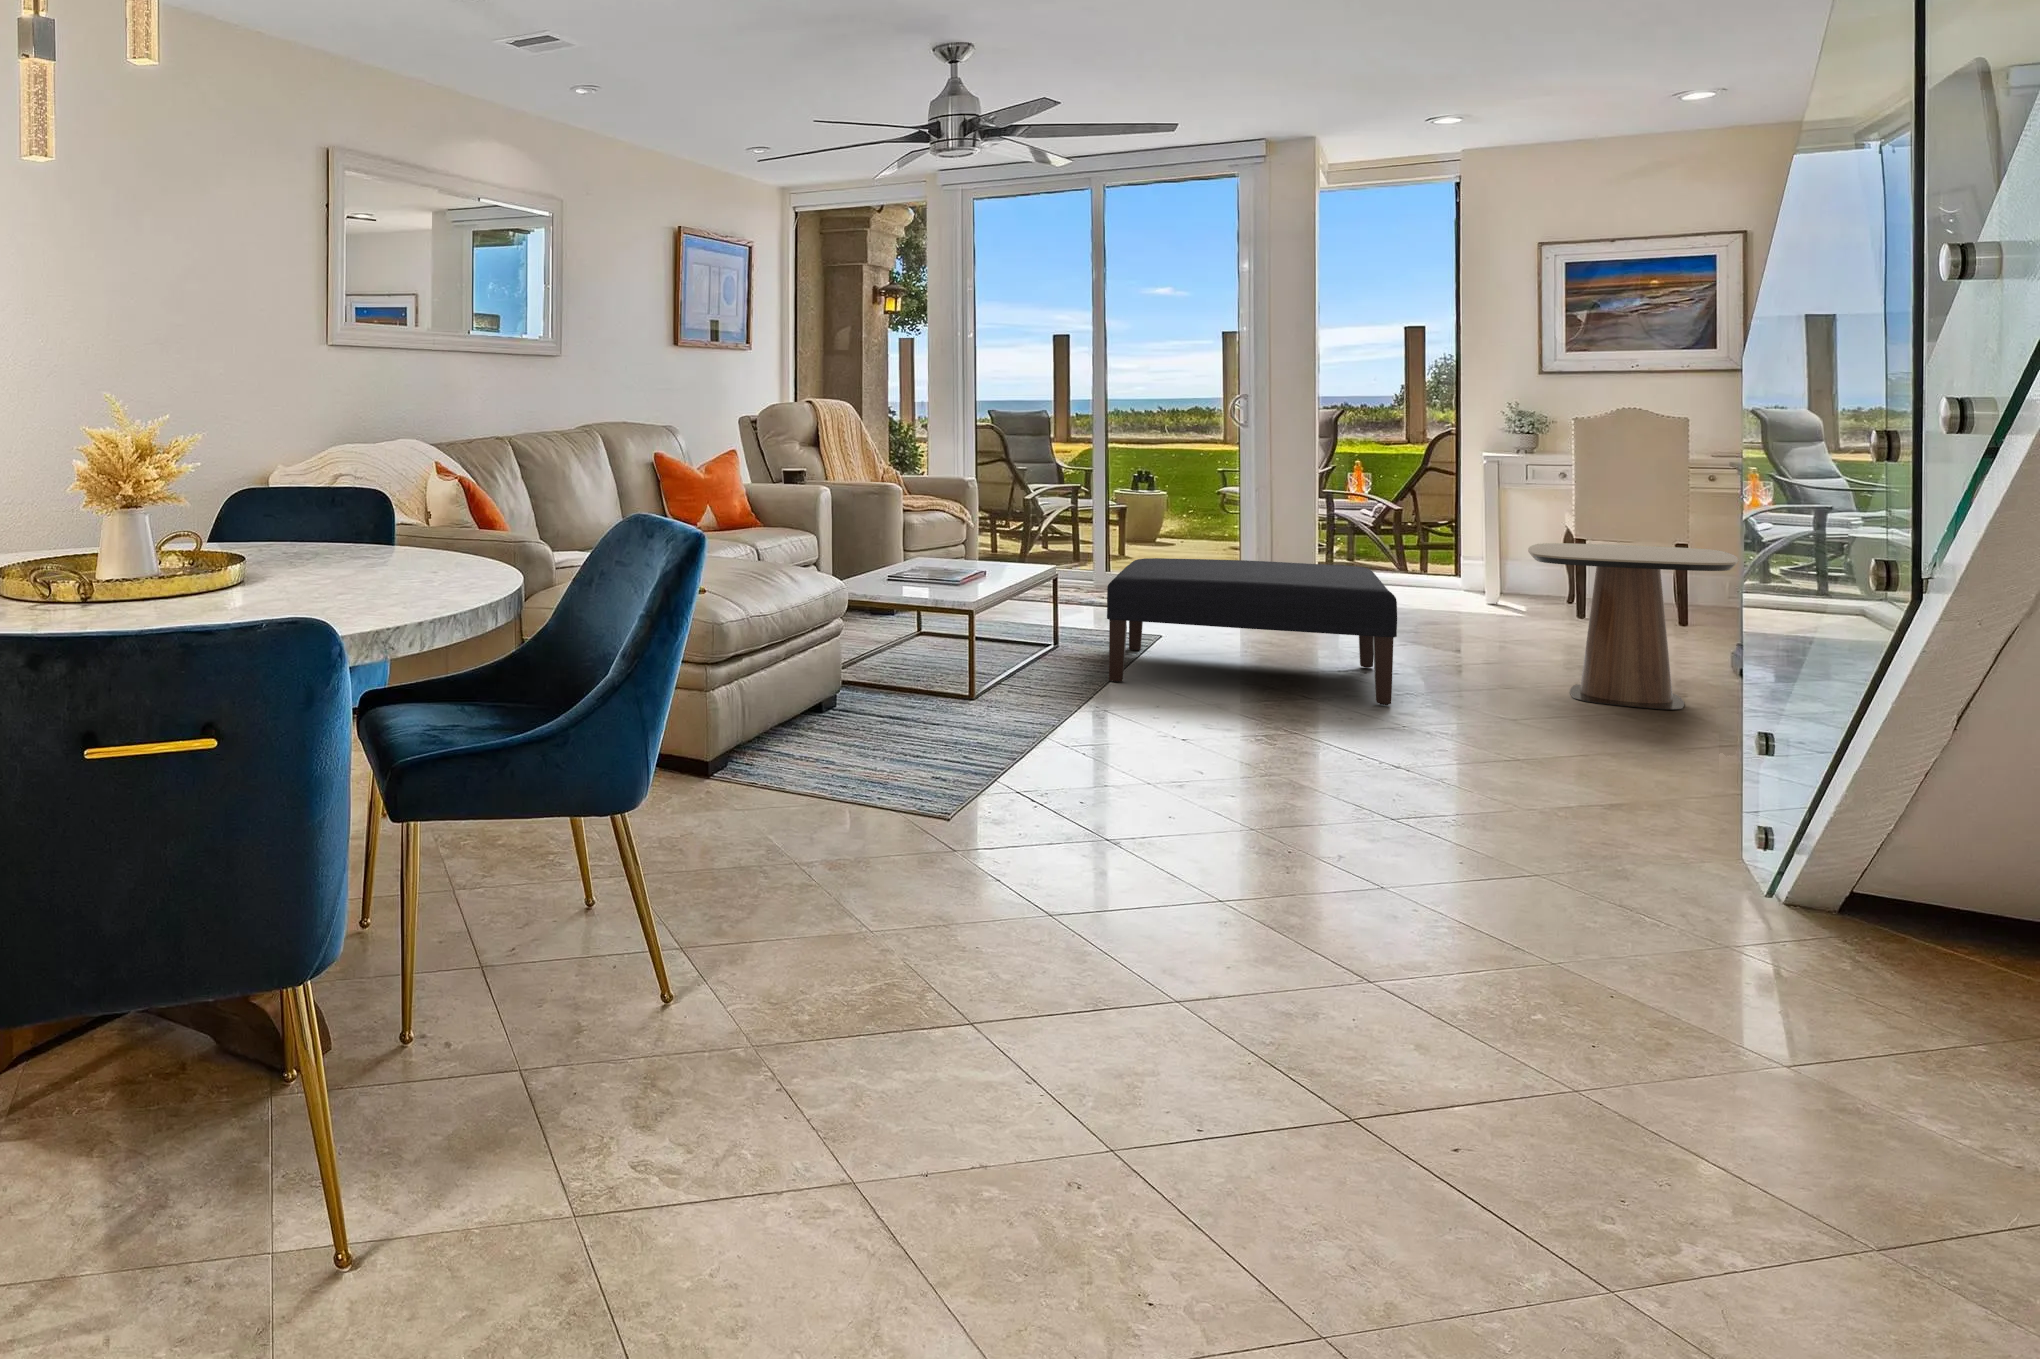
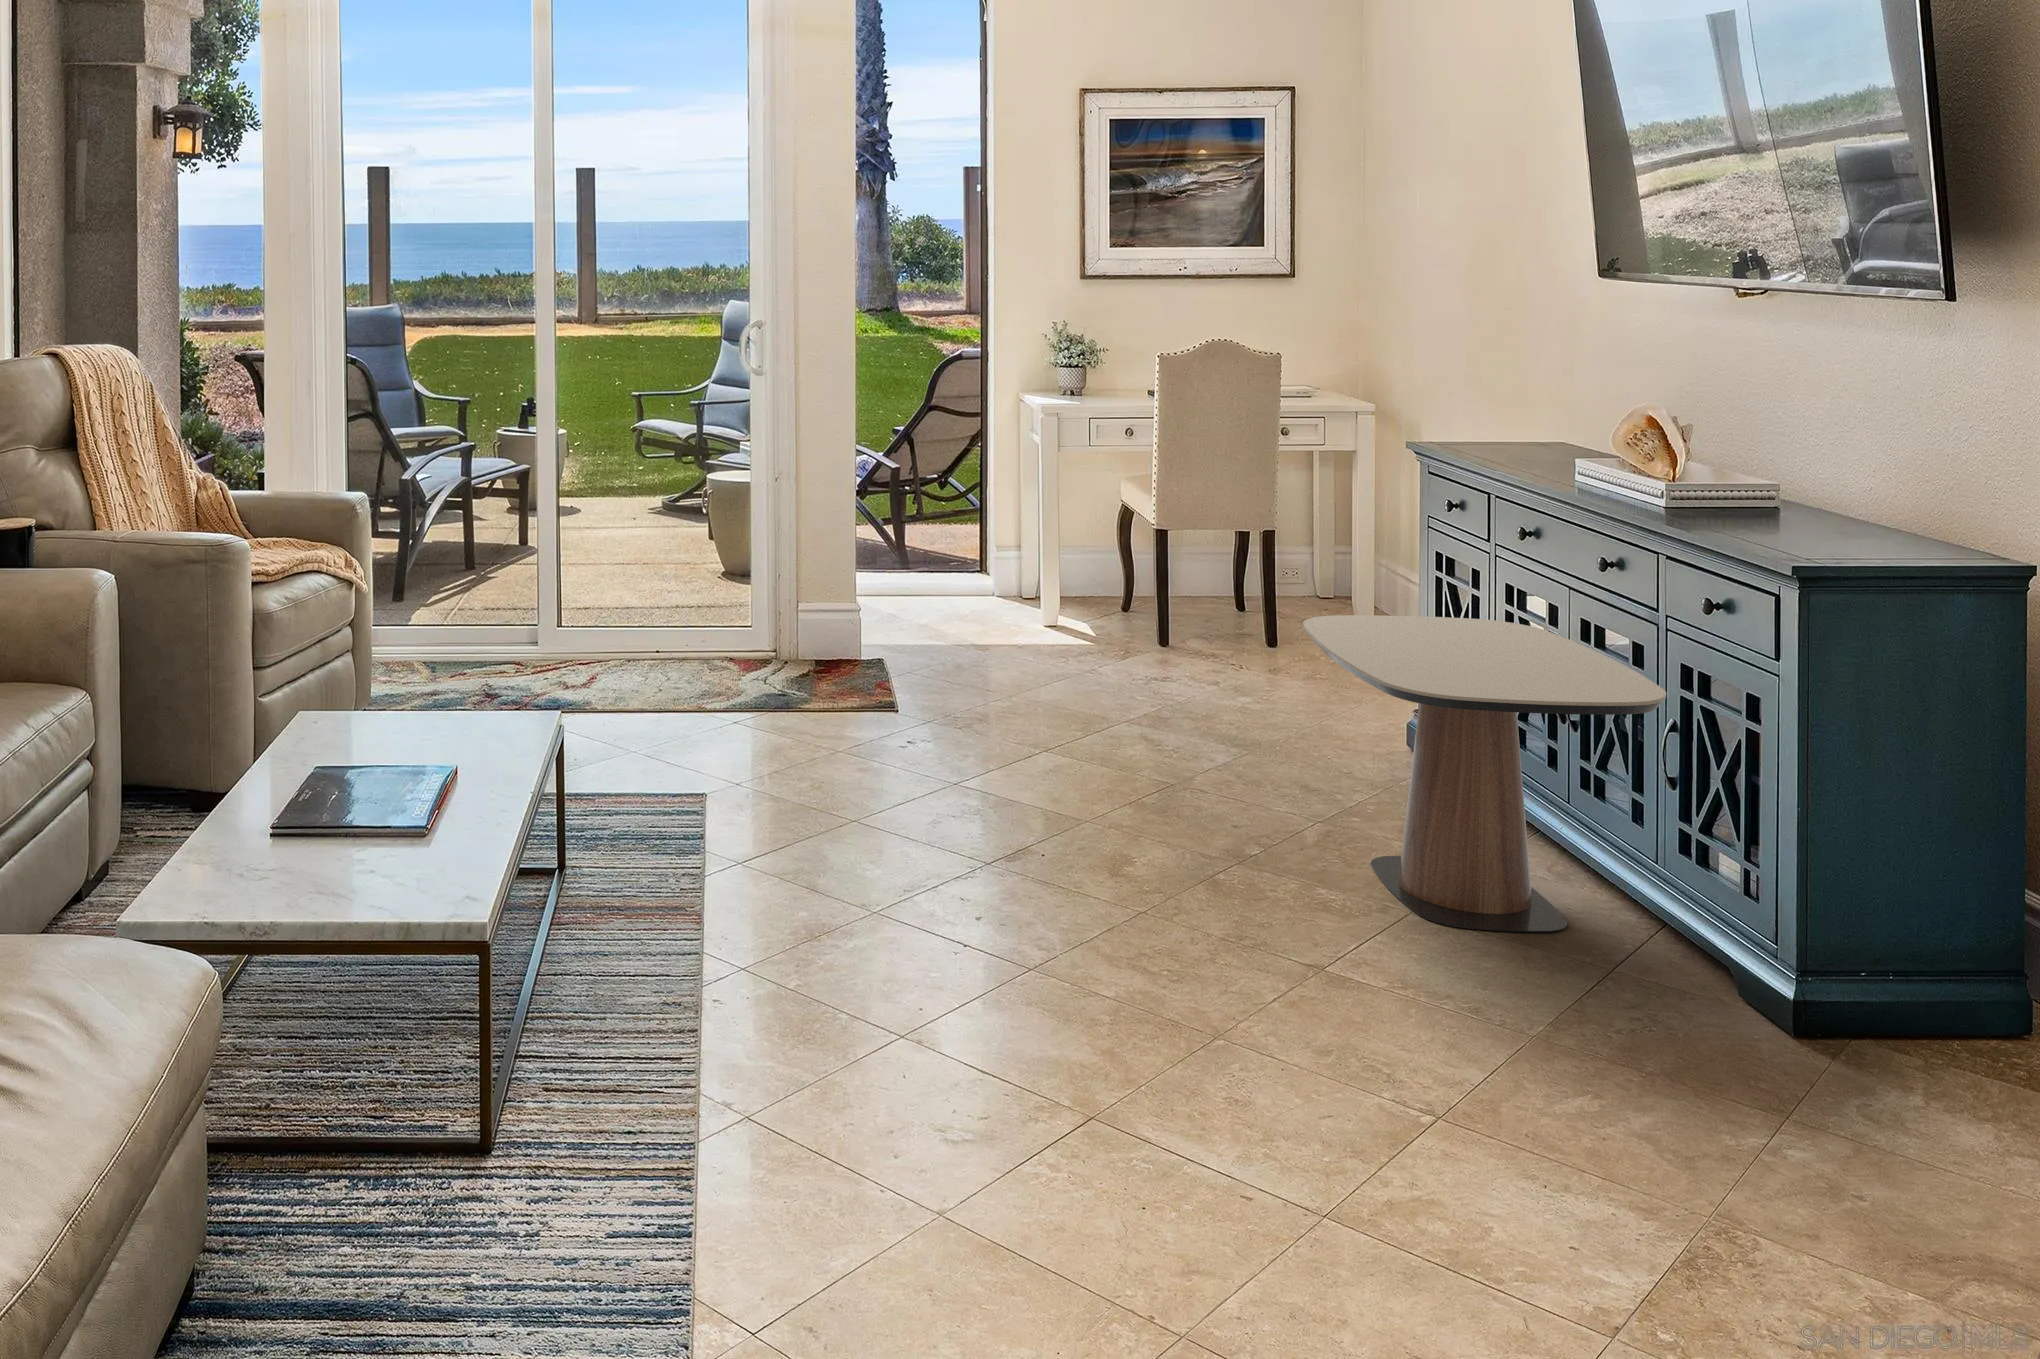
ottoman: present [1107,558,1397,705] -> none [698,684,1264,1030]

